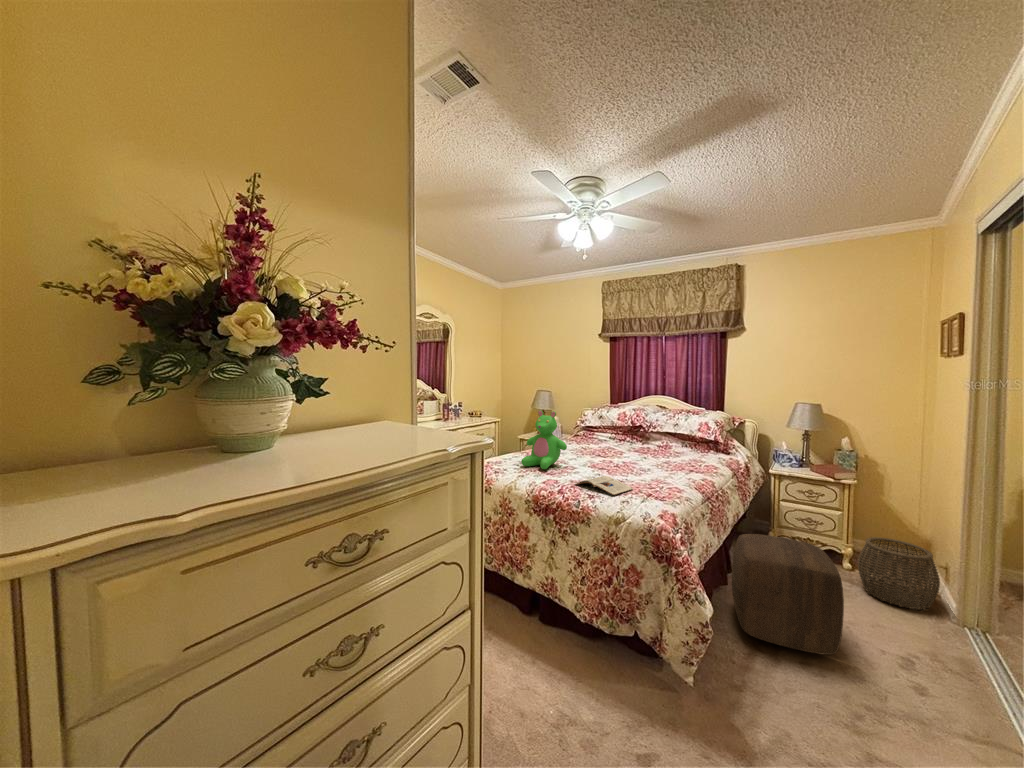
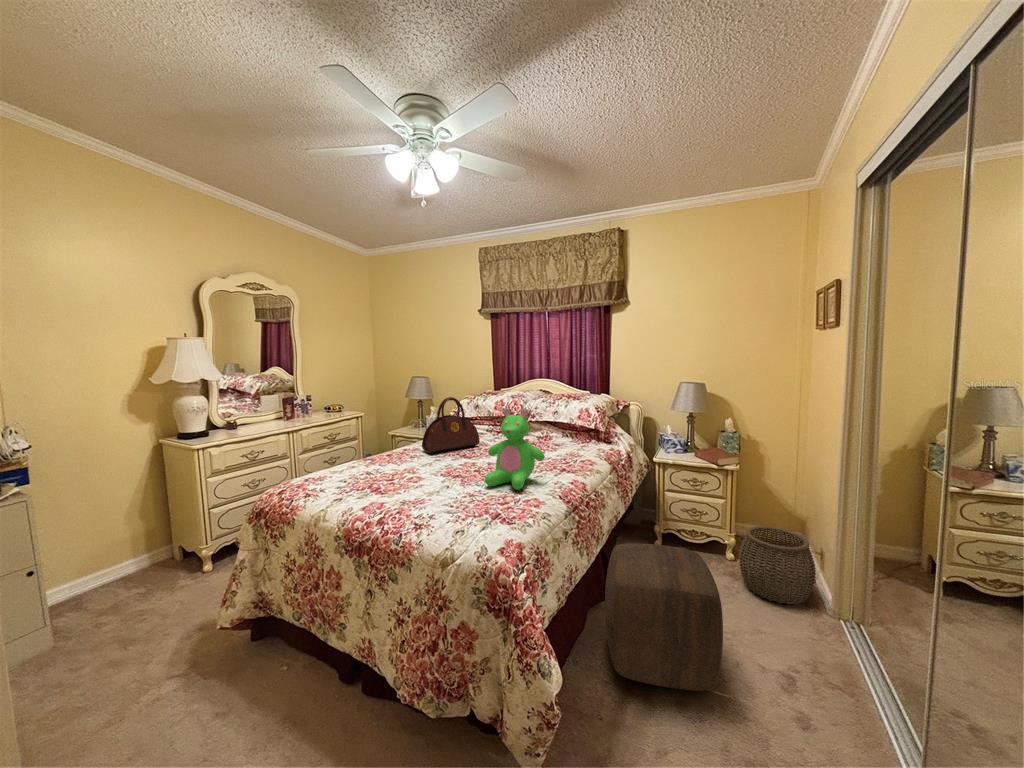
handbag: none [564,407,610,451] -> present [422,397,480,453]
teddy bear: present [522,410,567,469] -> present [485,408,545,490]
magazine: present [576,476,633,495] -> none [404,490,481,522]

